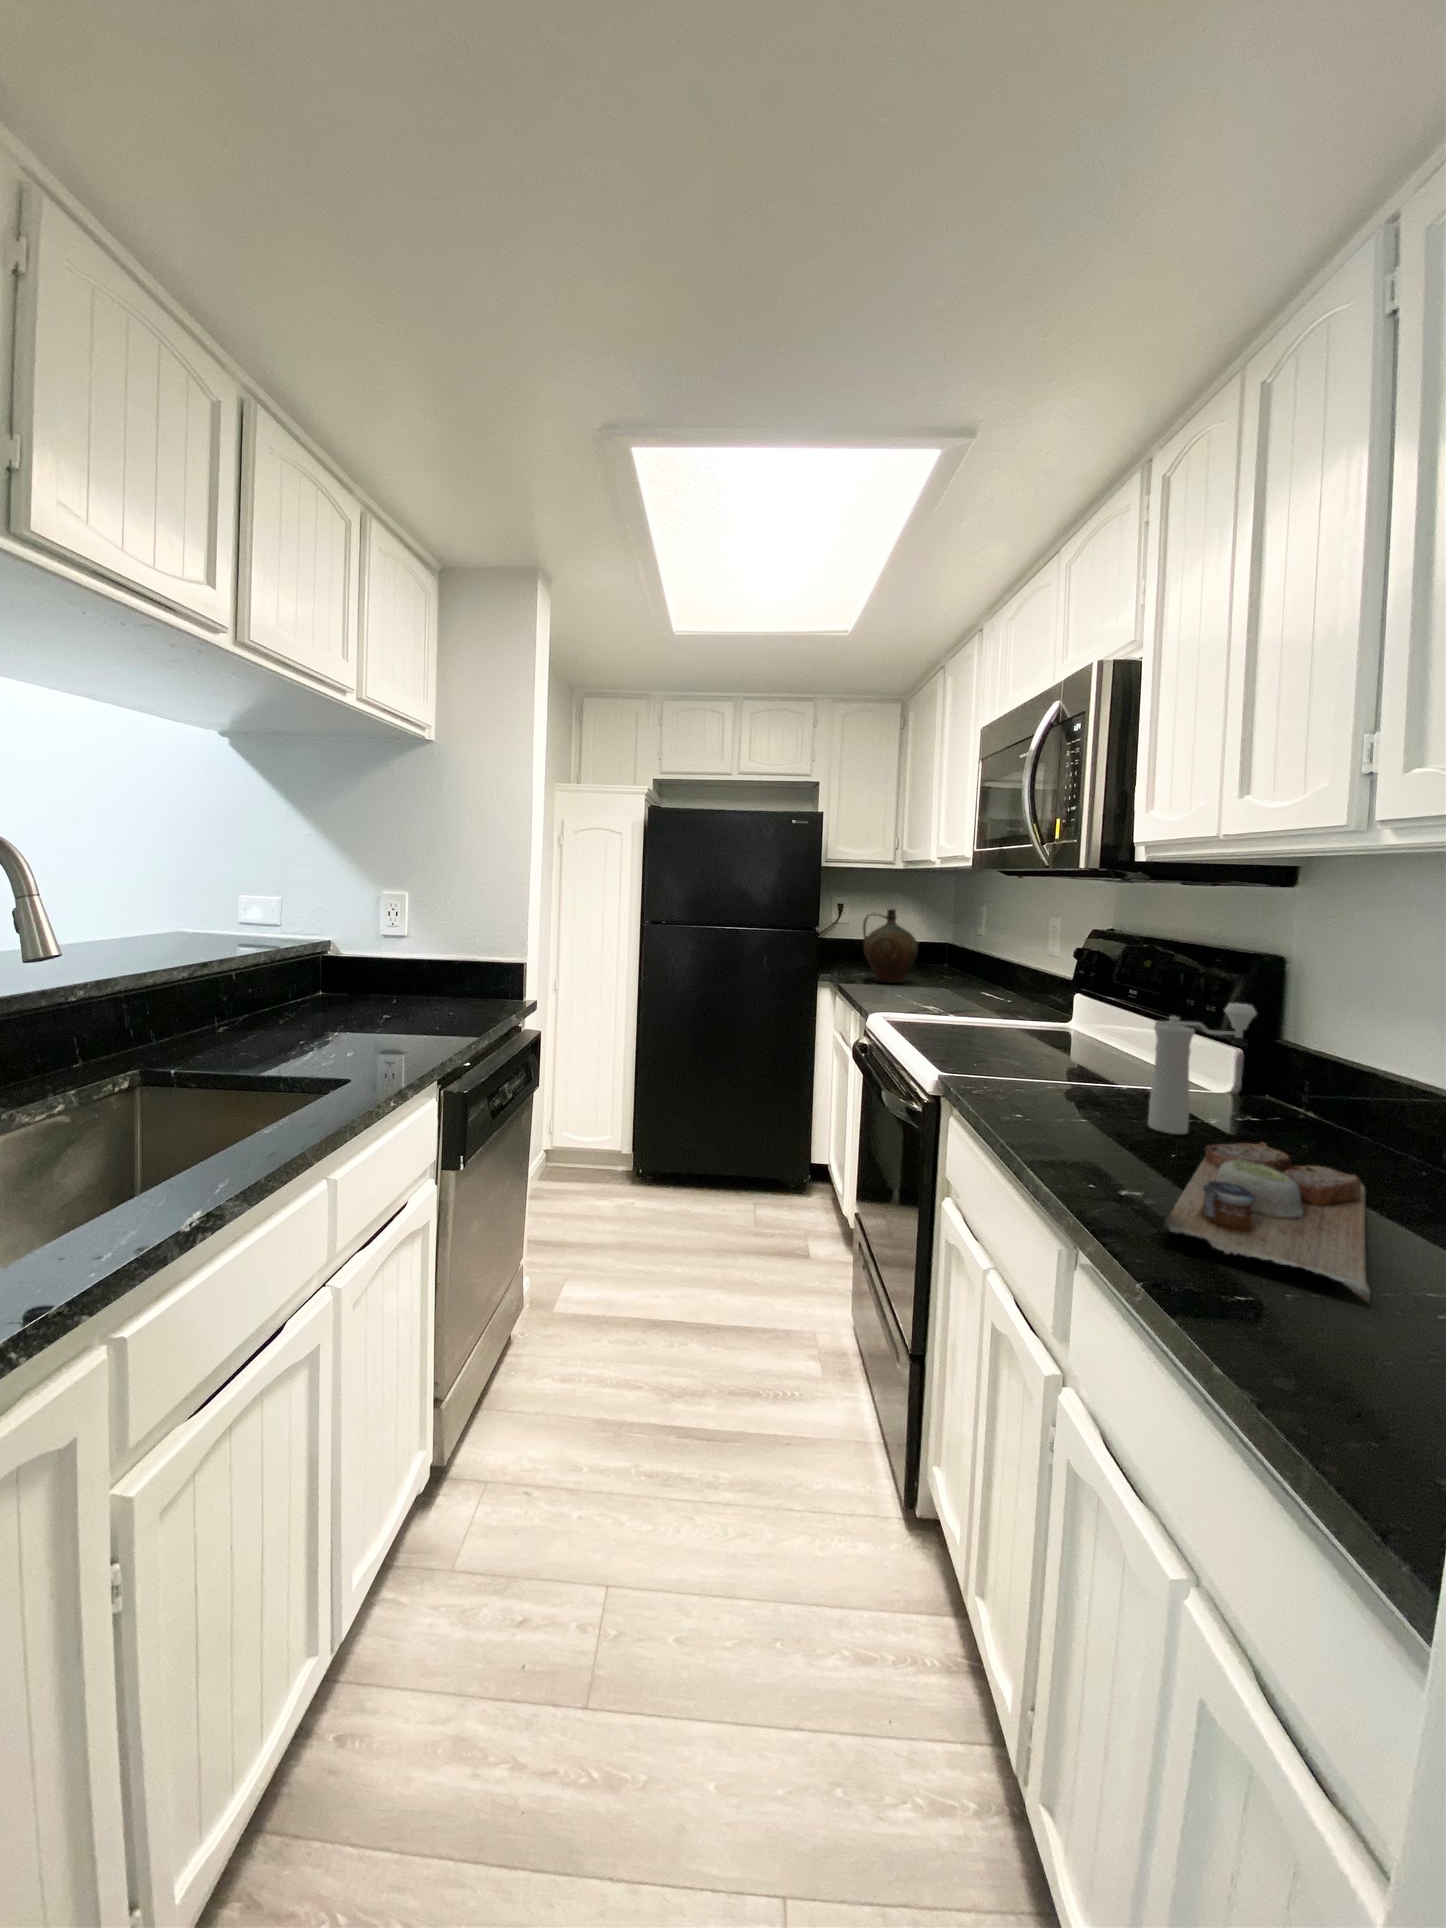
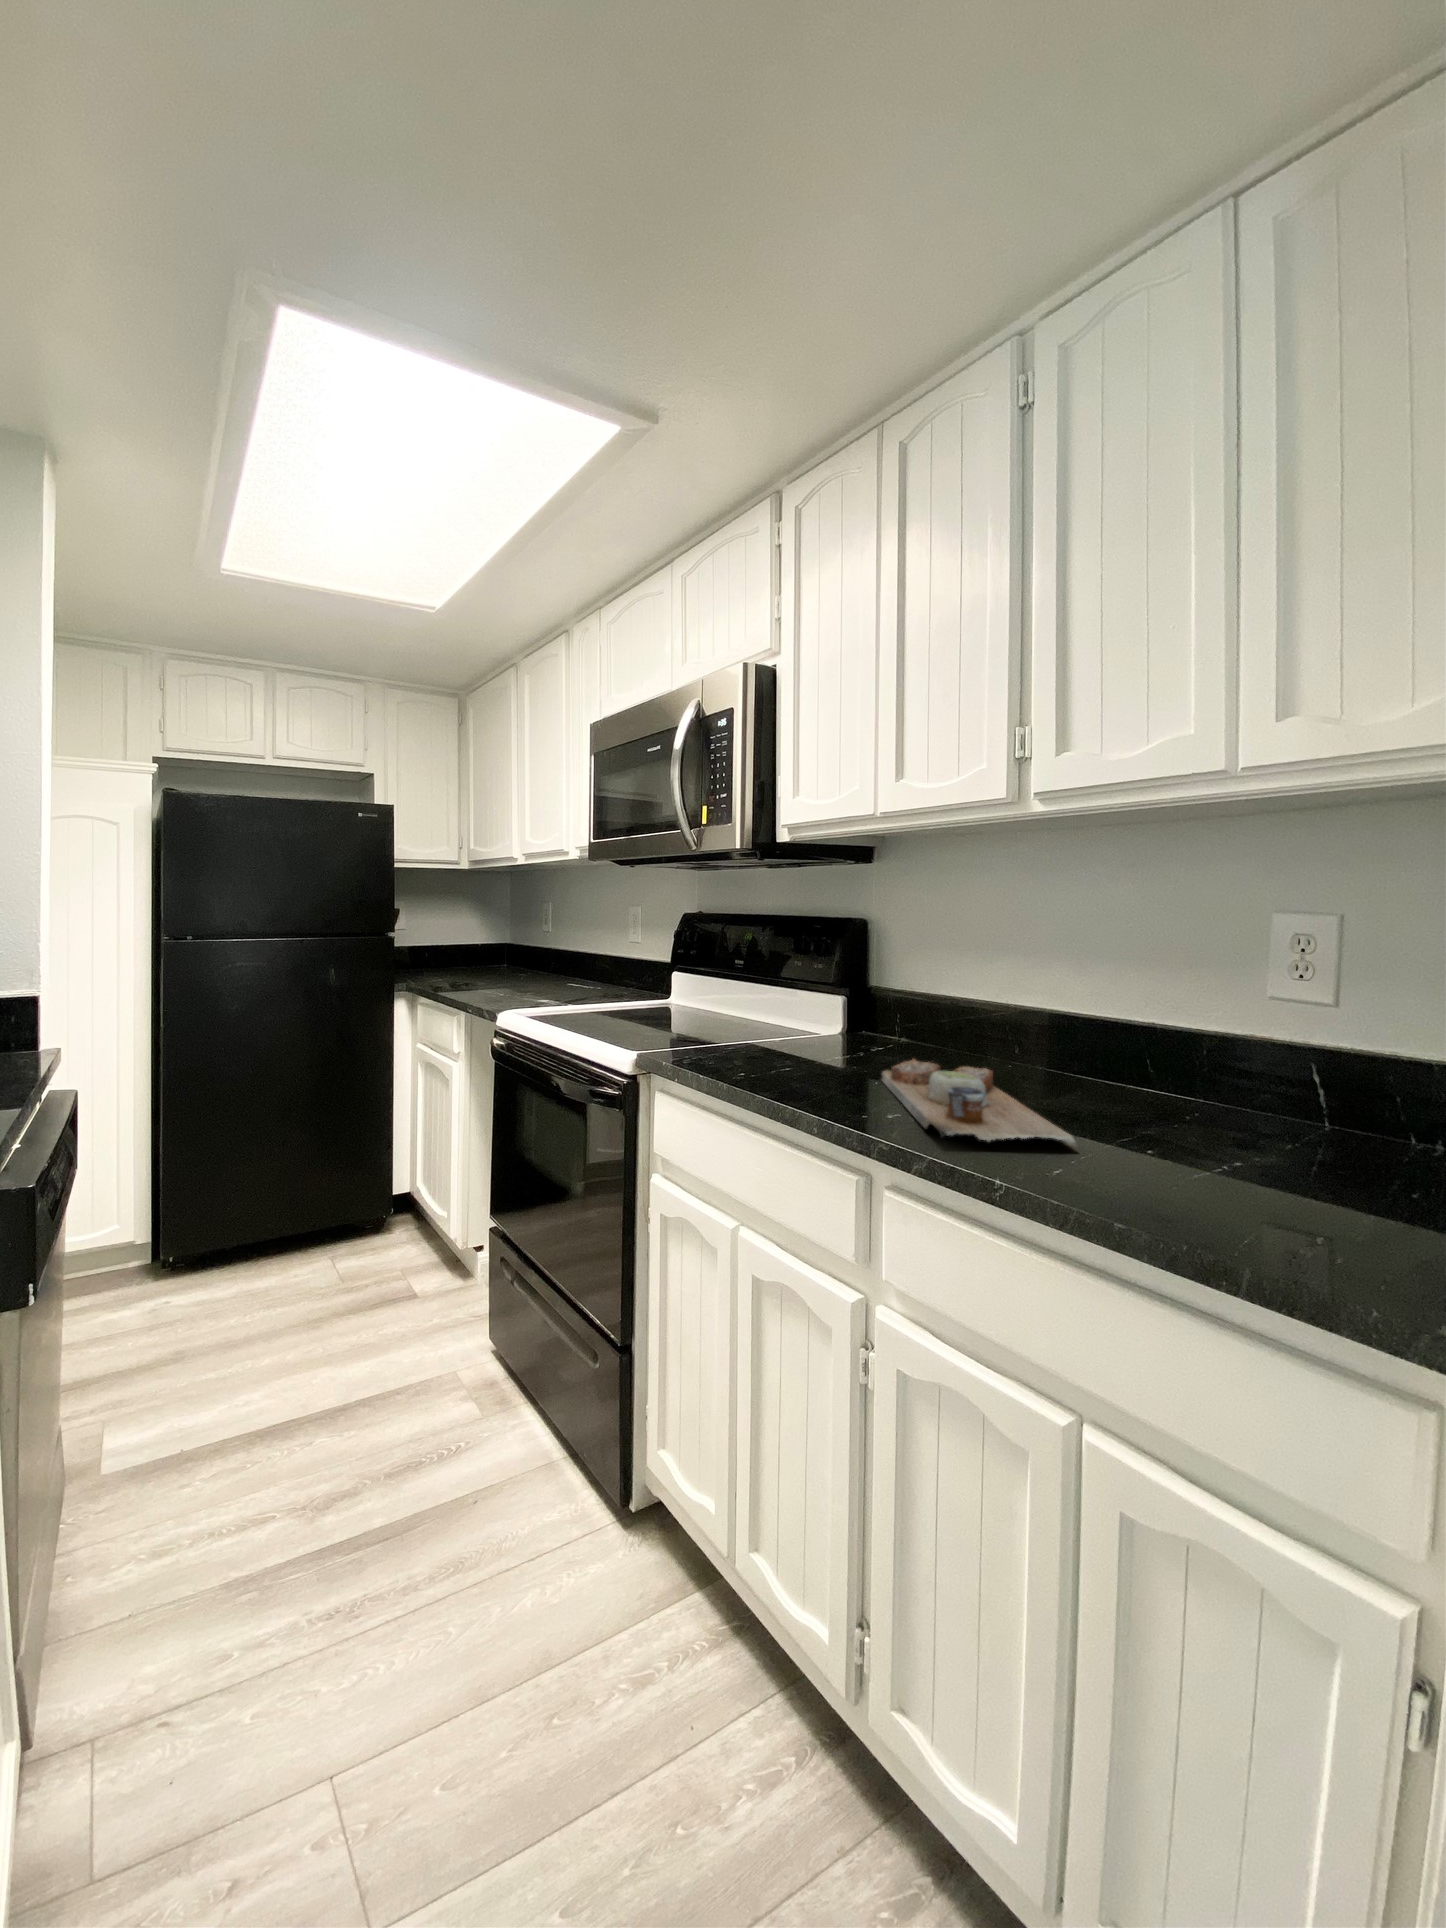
ceramic jug: present [863,909,919,983] -> none [447,907,505,983]
pepper mill: present [1148,1003,1257,1134] -> none [817,955,878,1068]

